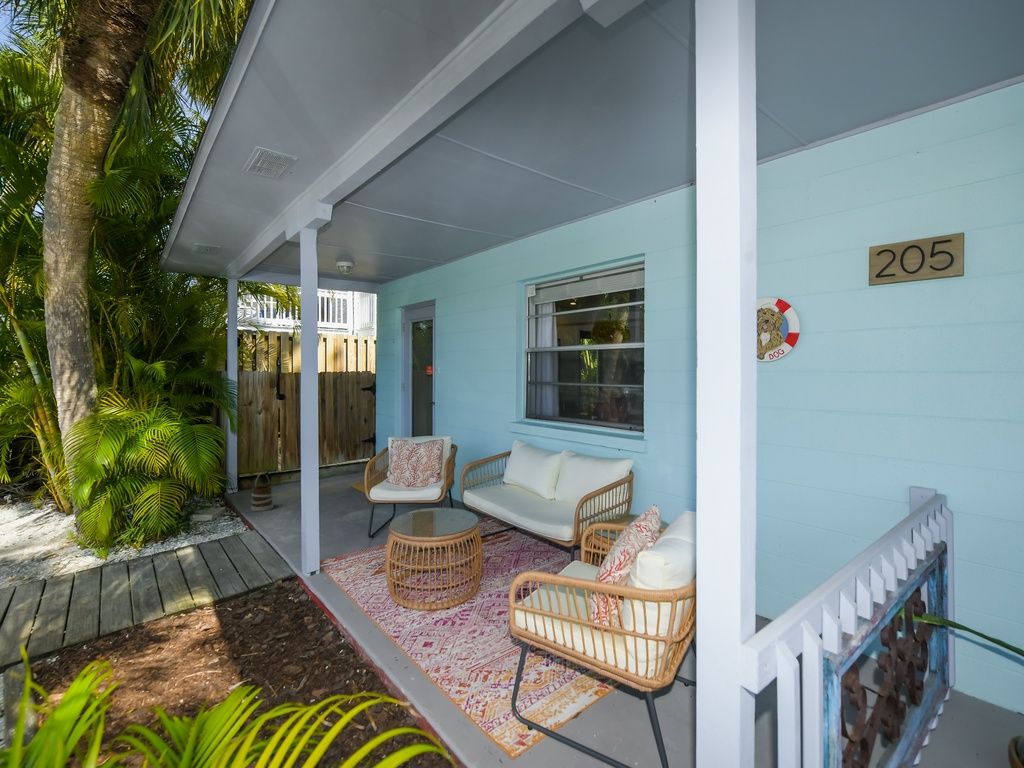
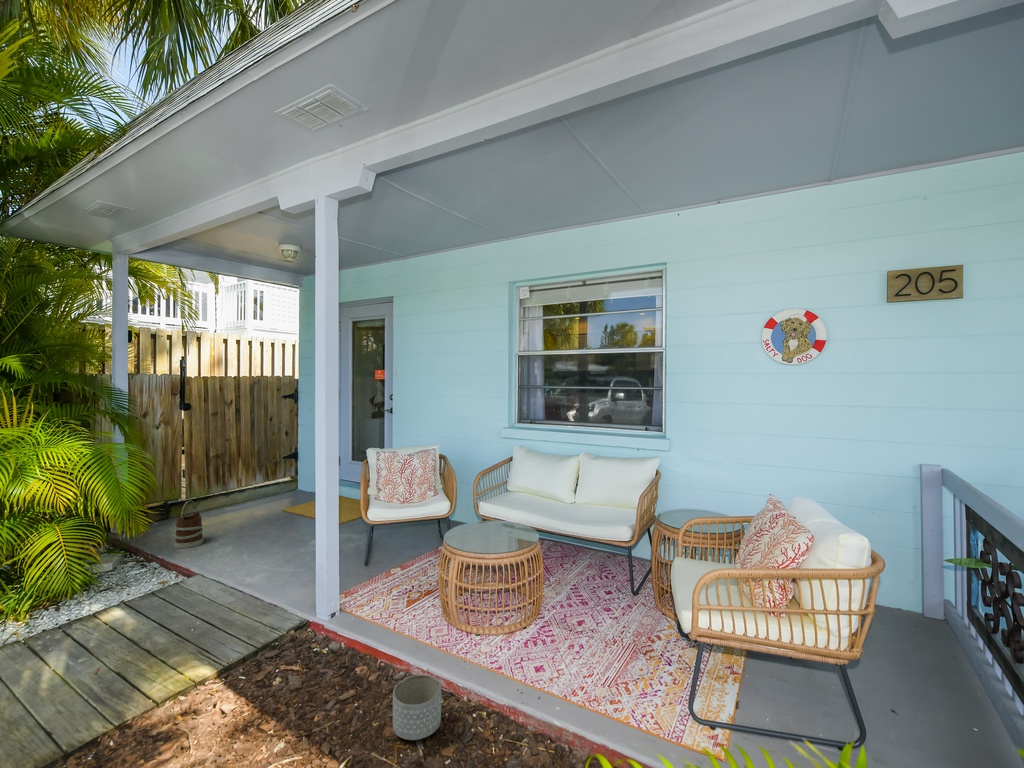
planter: none [290,626,332,675] -> present [393,675,441,740]

